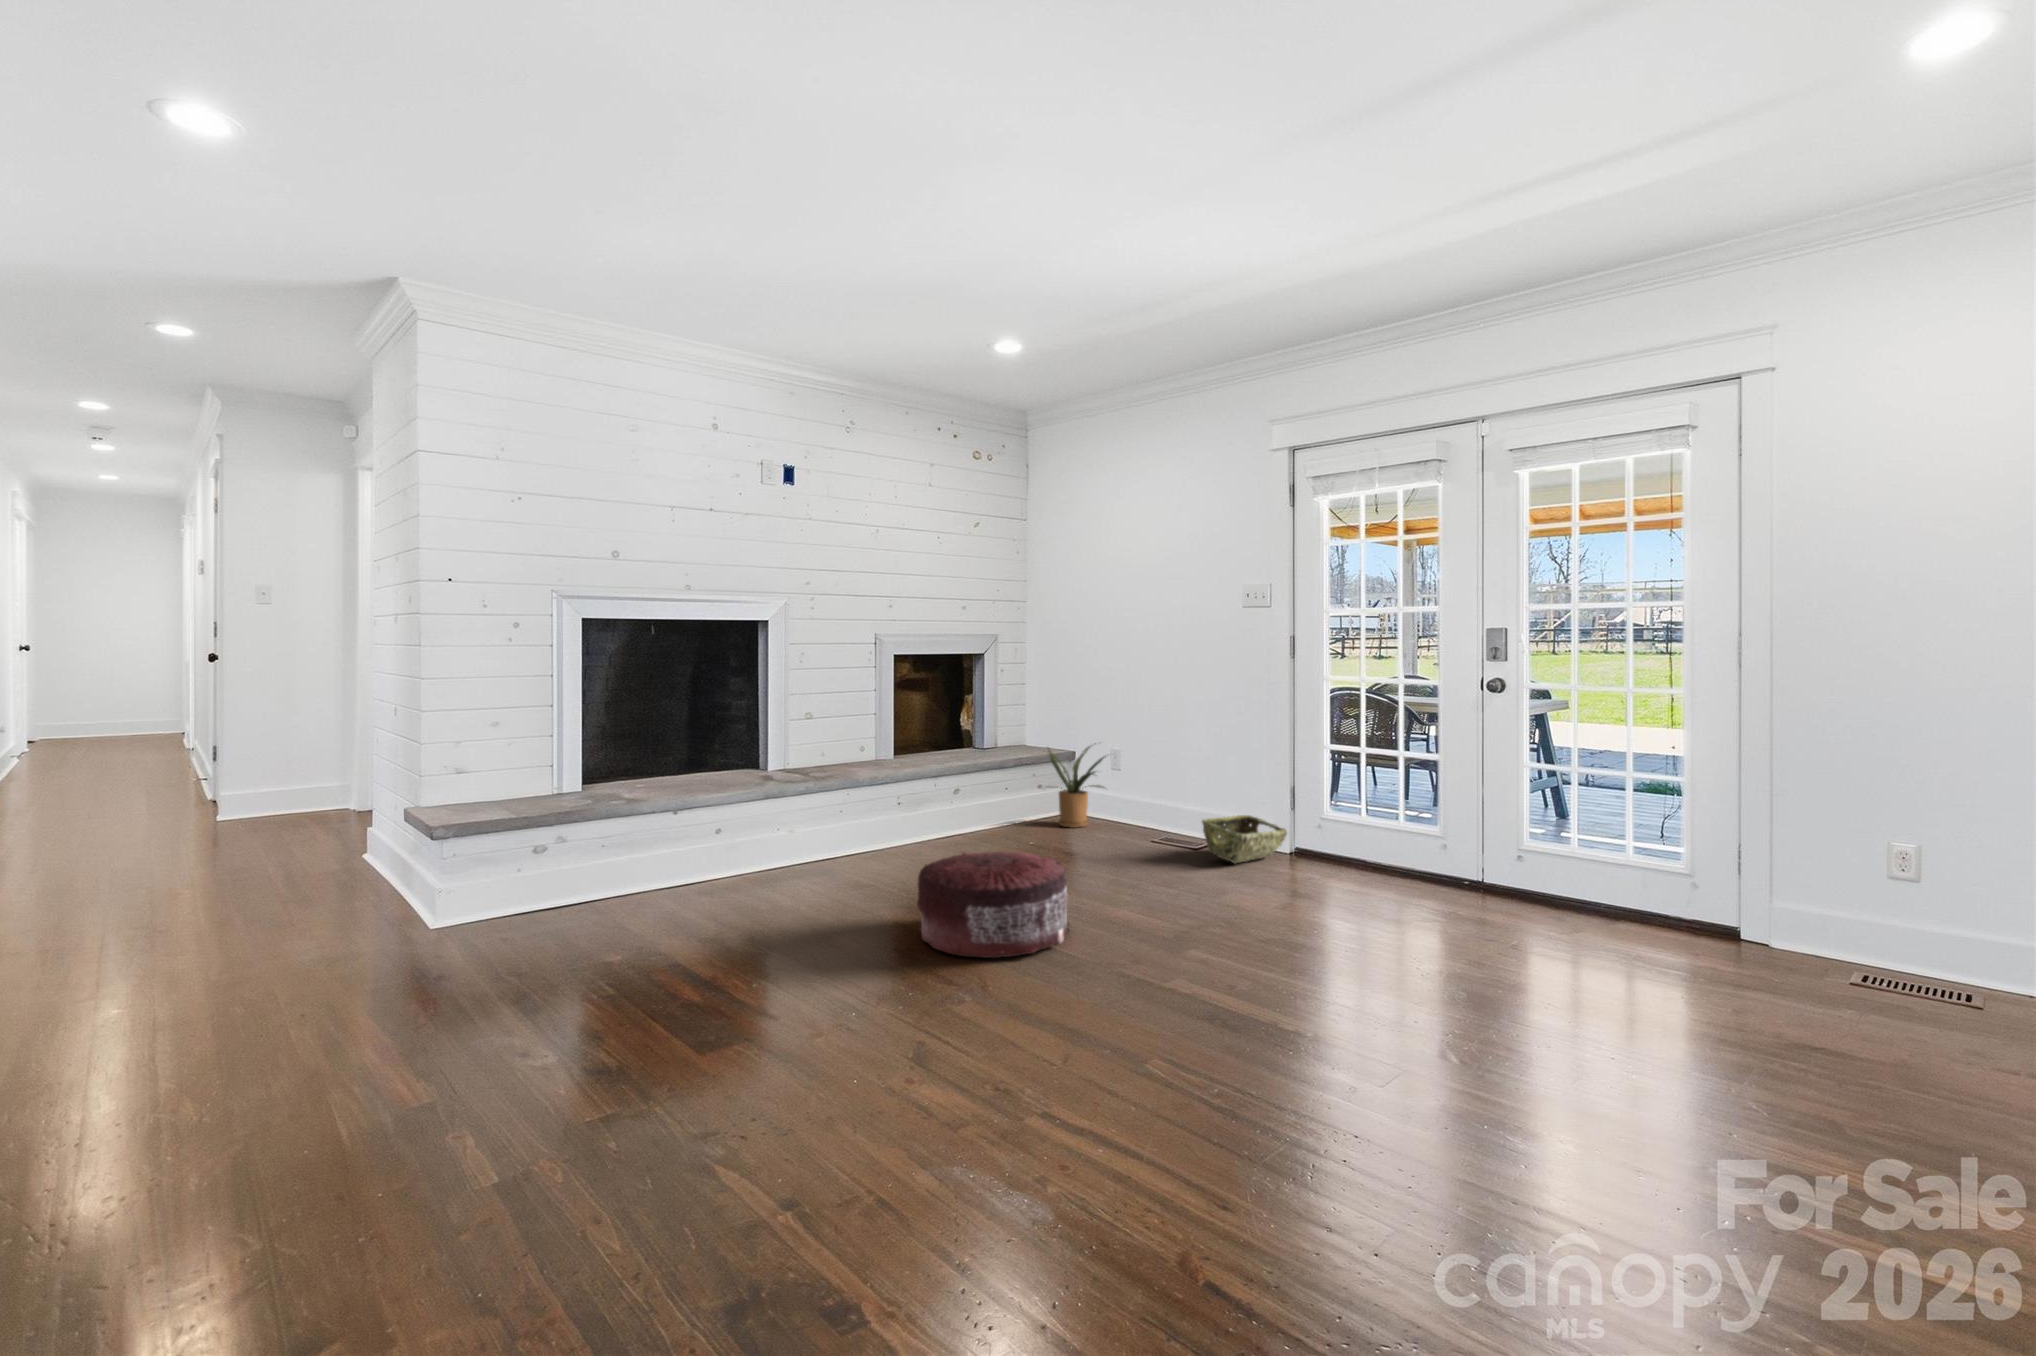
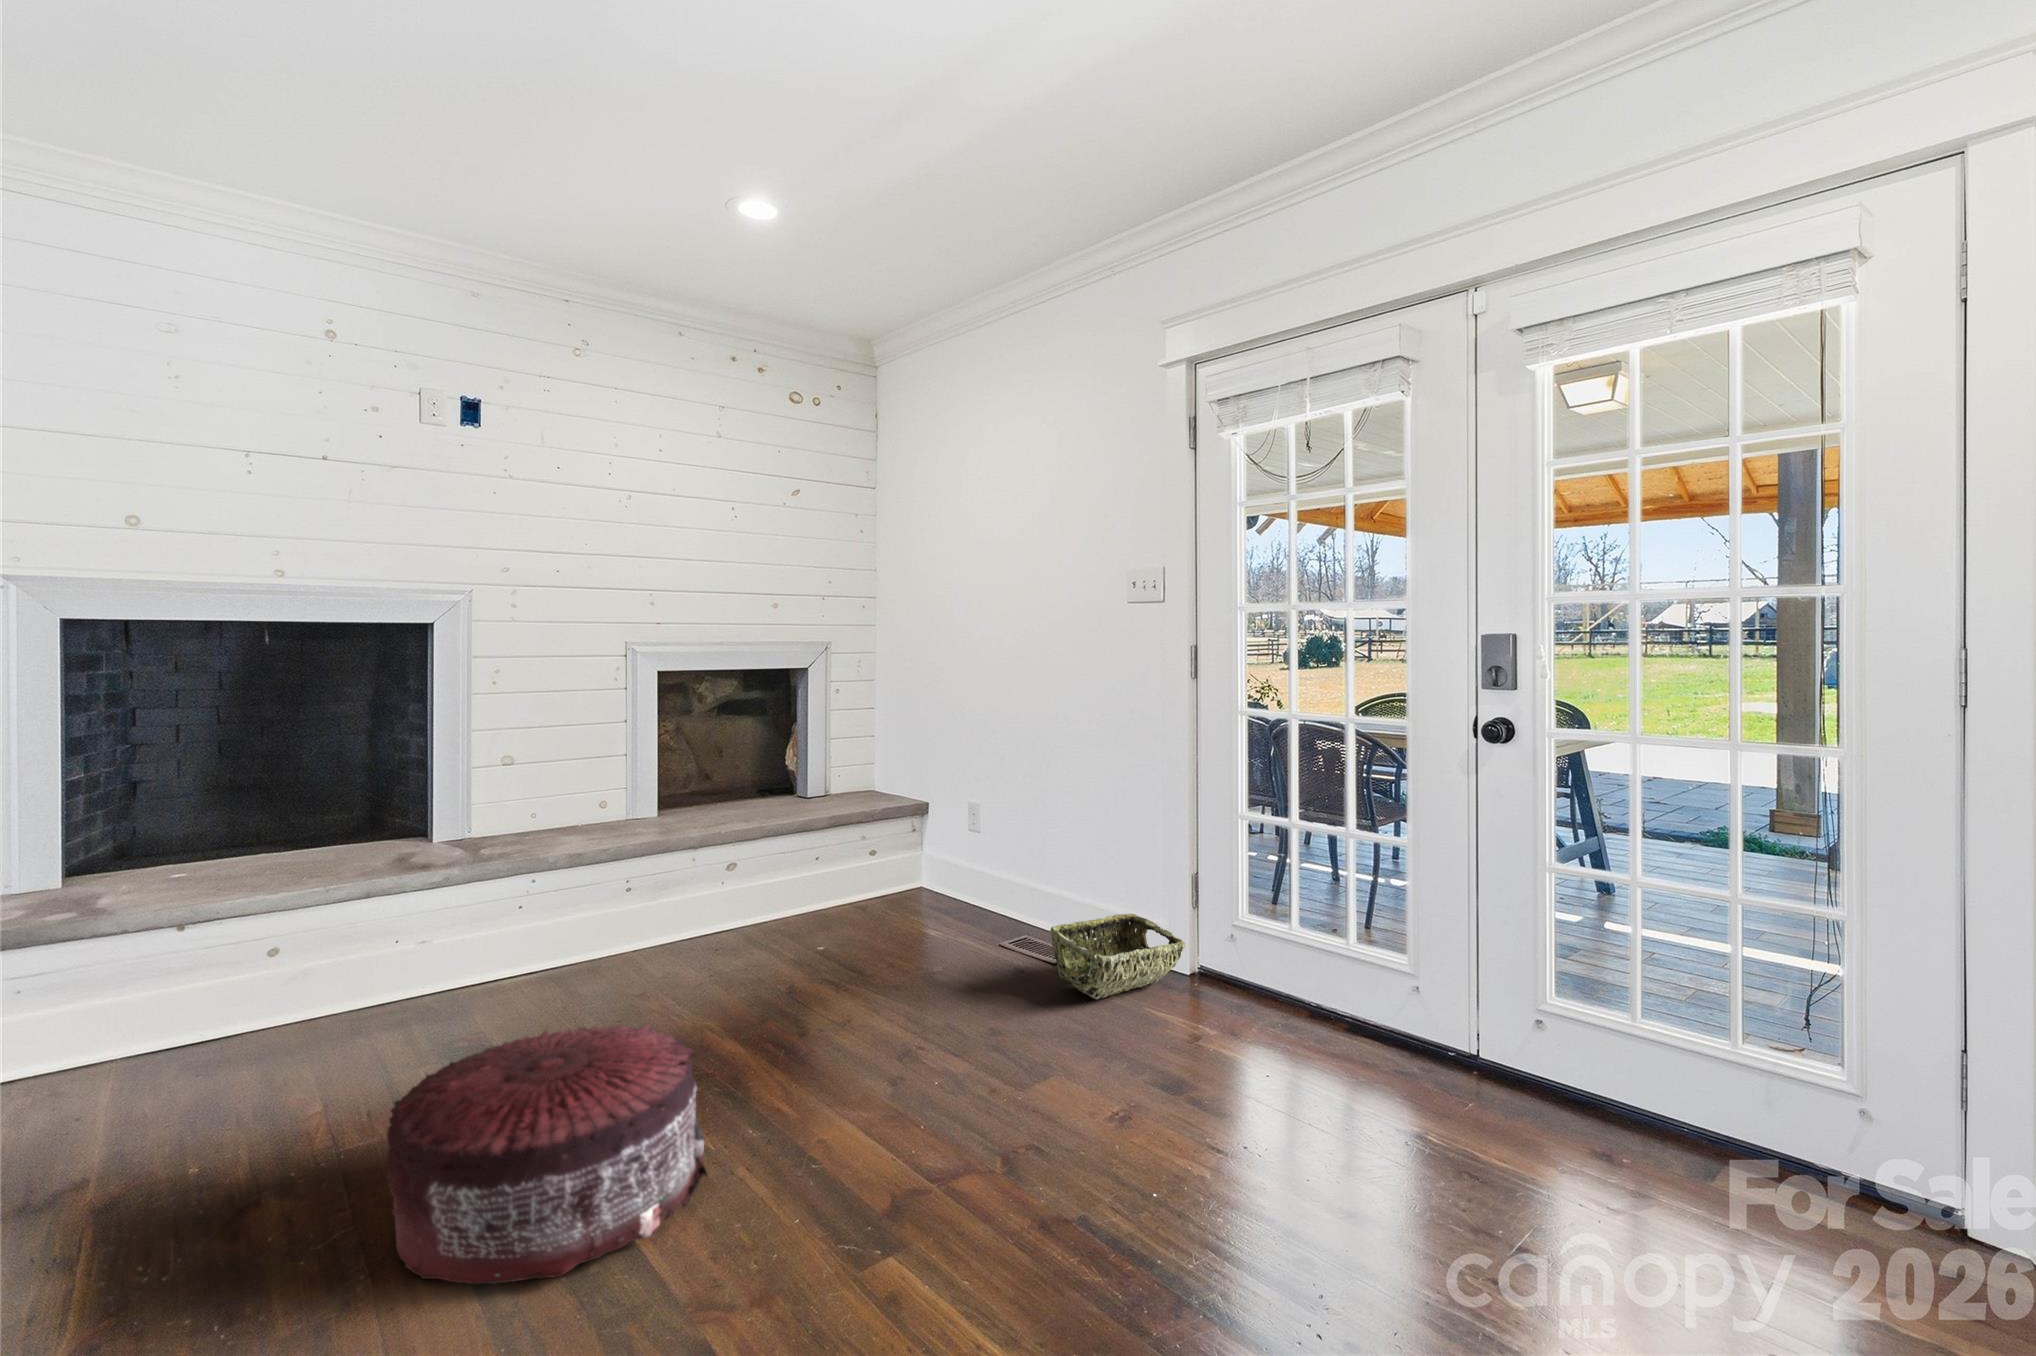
house plant: present [1048,743,1105,828] -> none [862,795,967,917]

